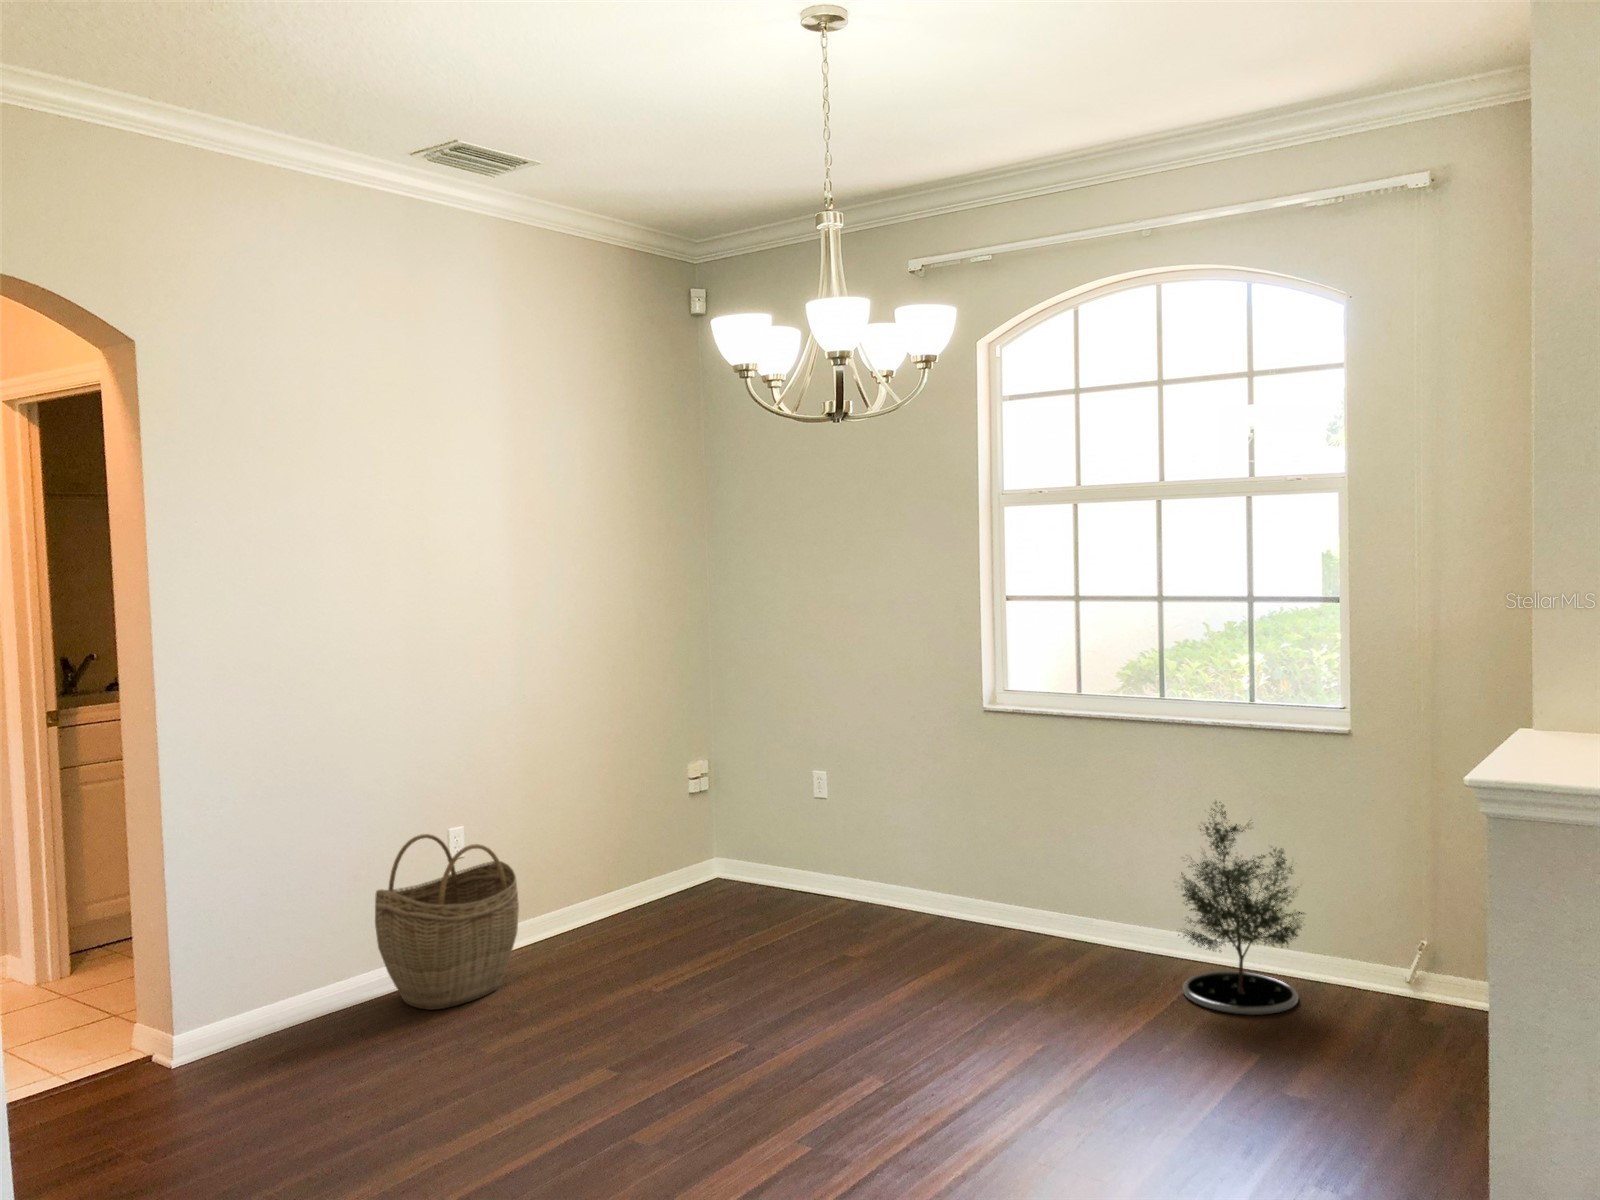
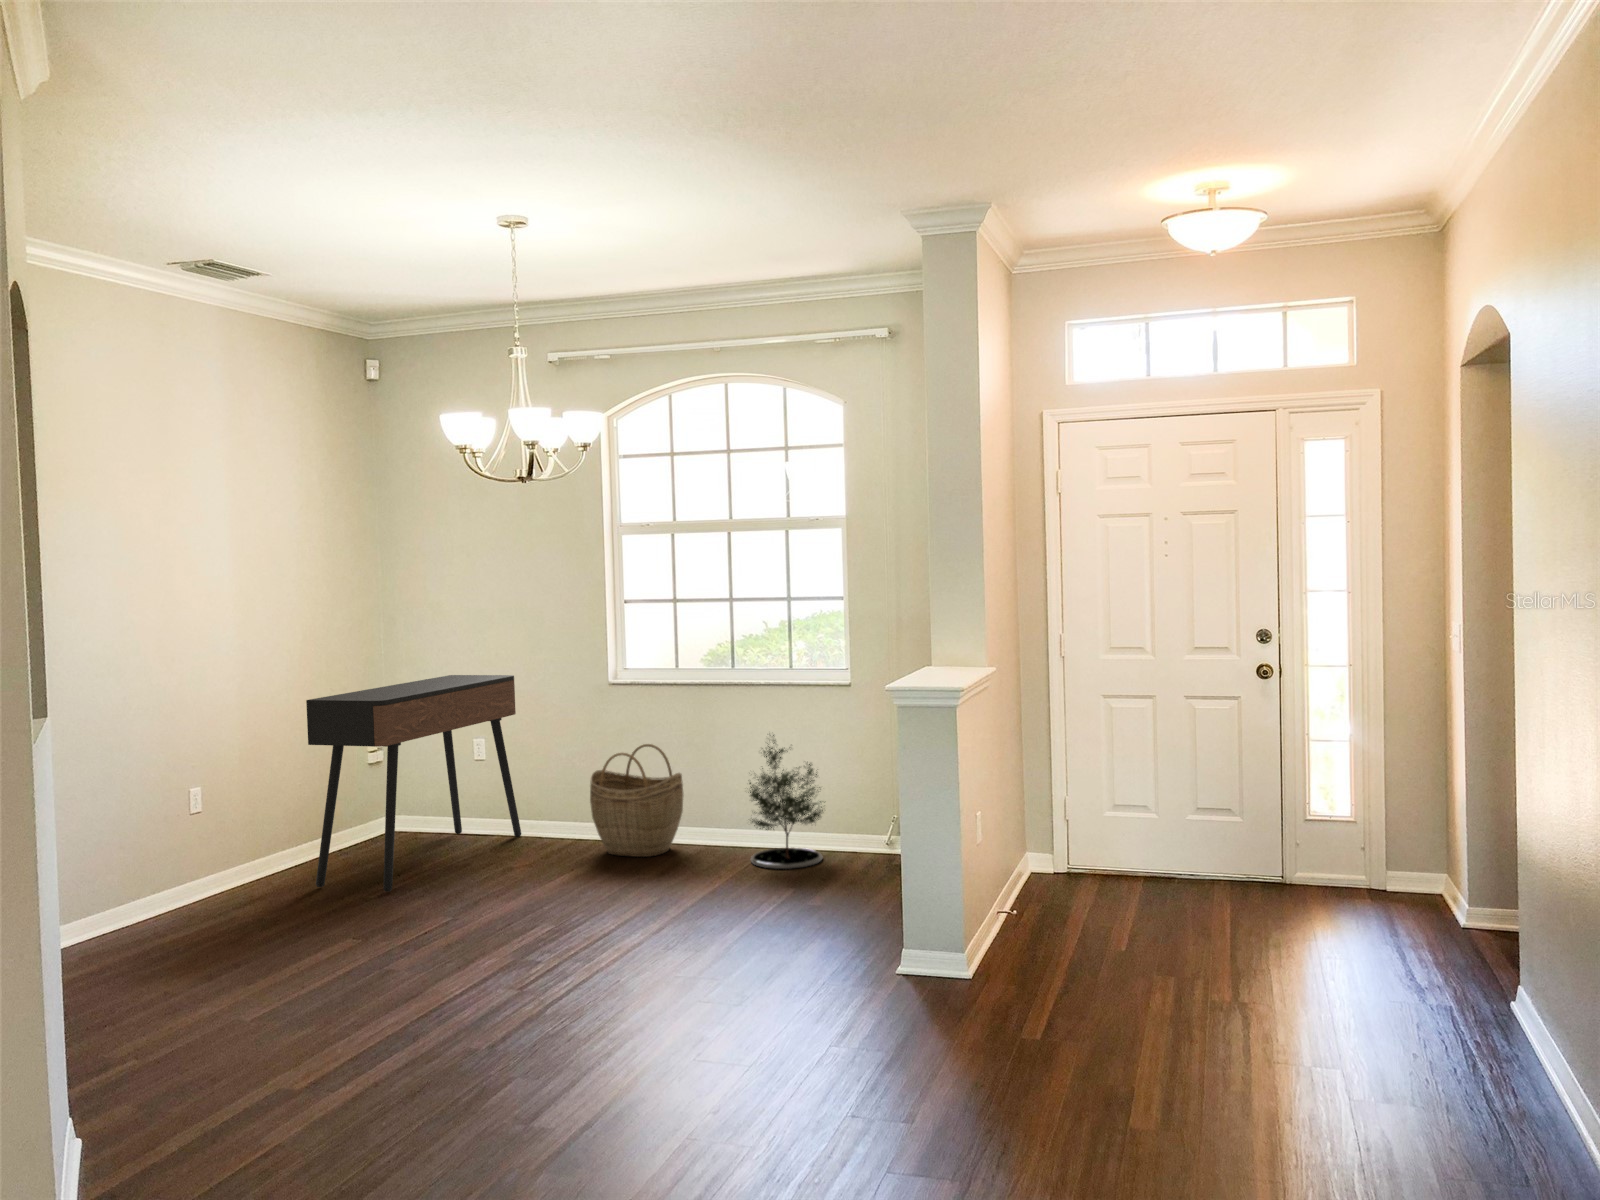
console table: none [583,688,868,983] -> present [306,675,521,892]
woven basket: present [375,834,519,1010] -> present [590,744,683,857]

